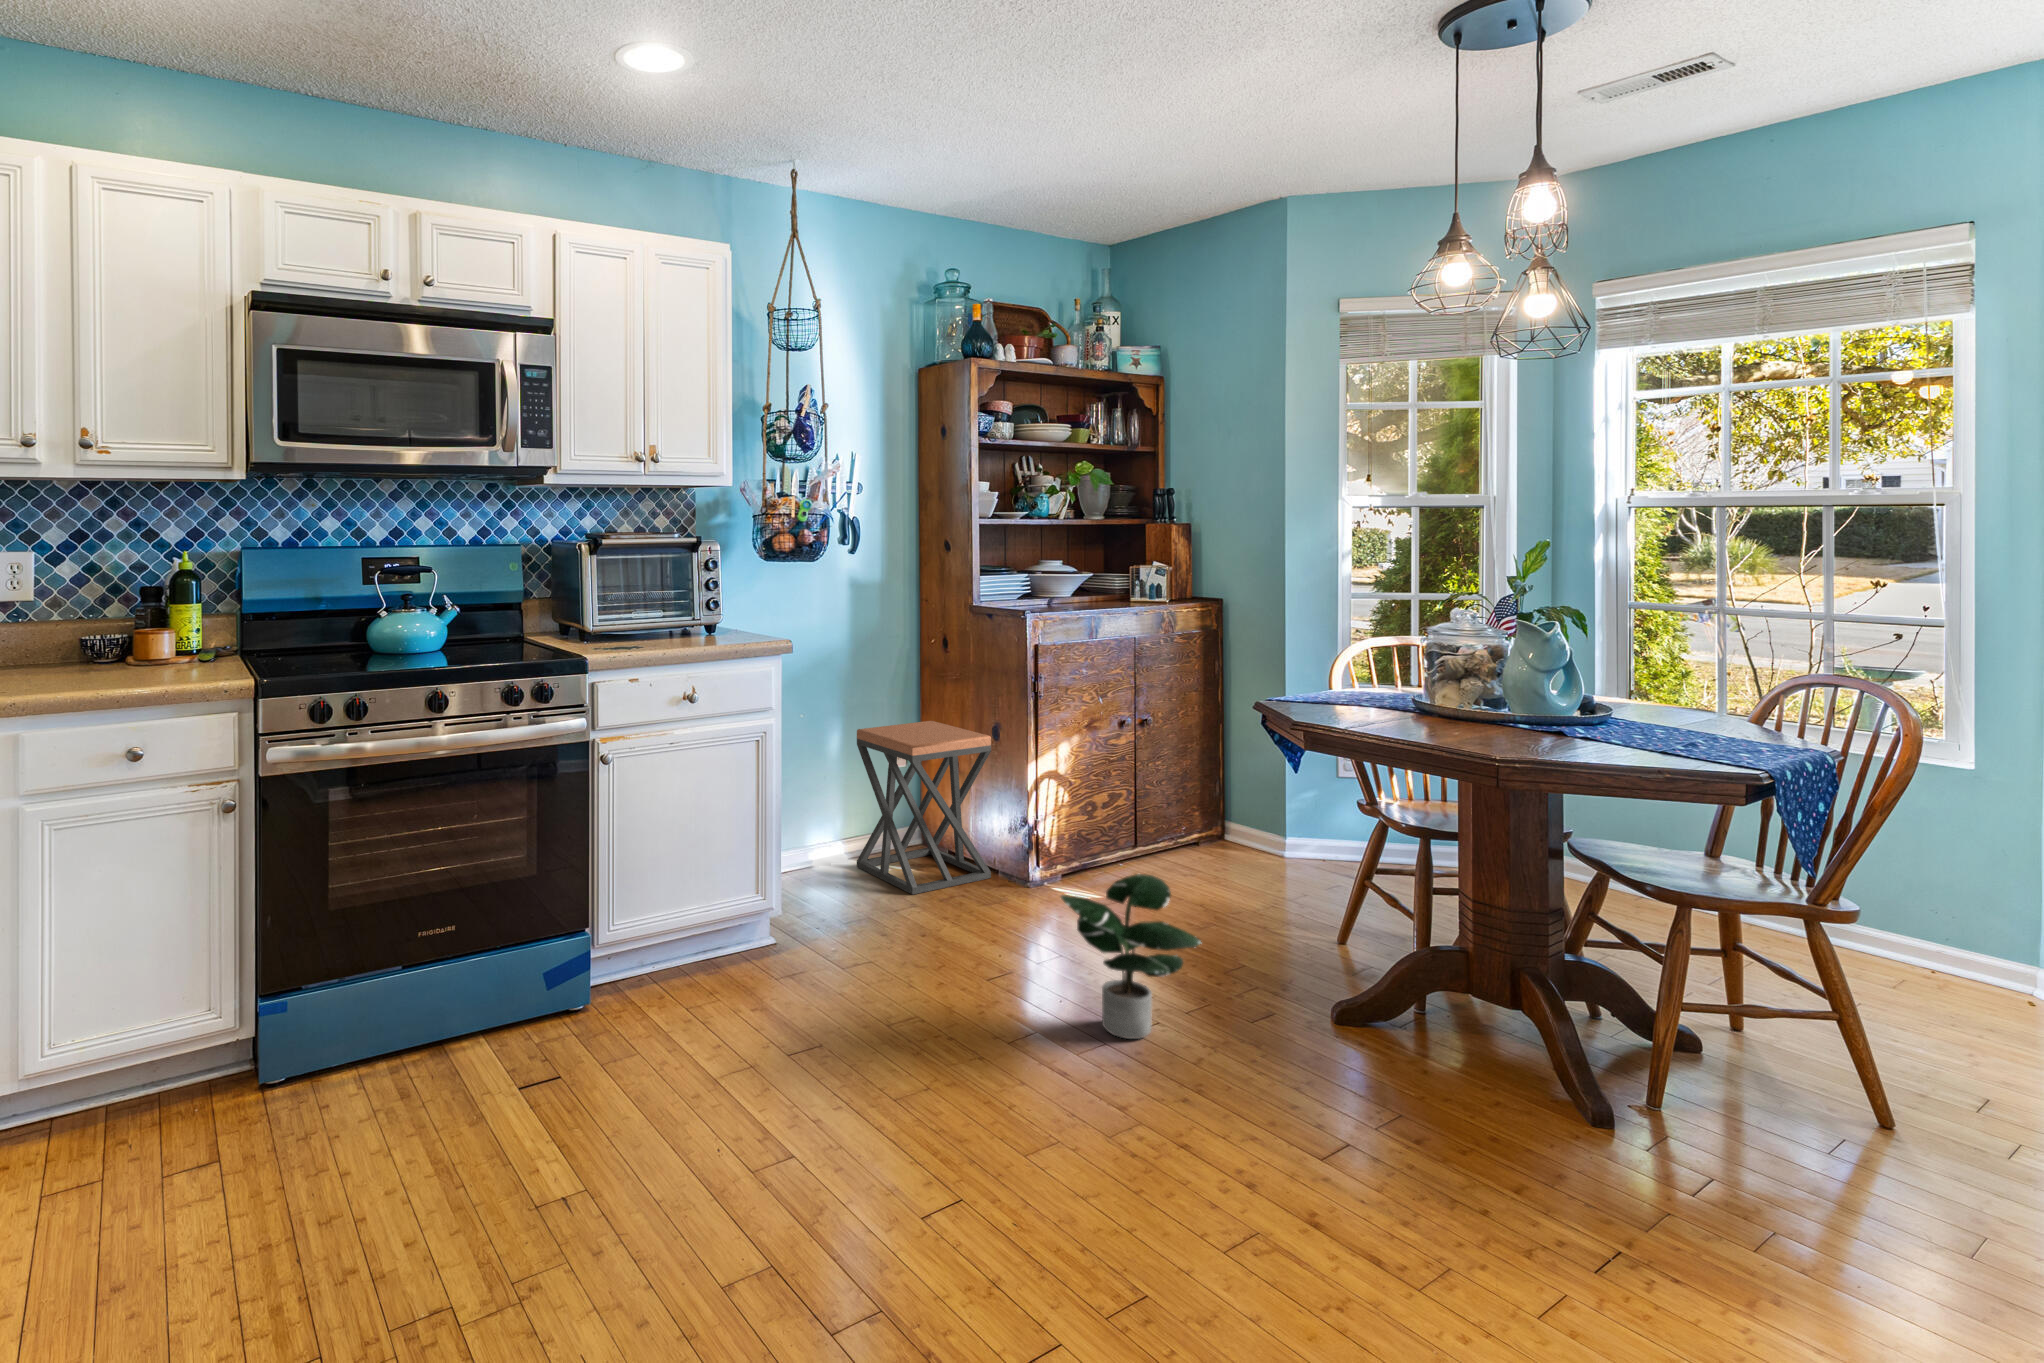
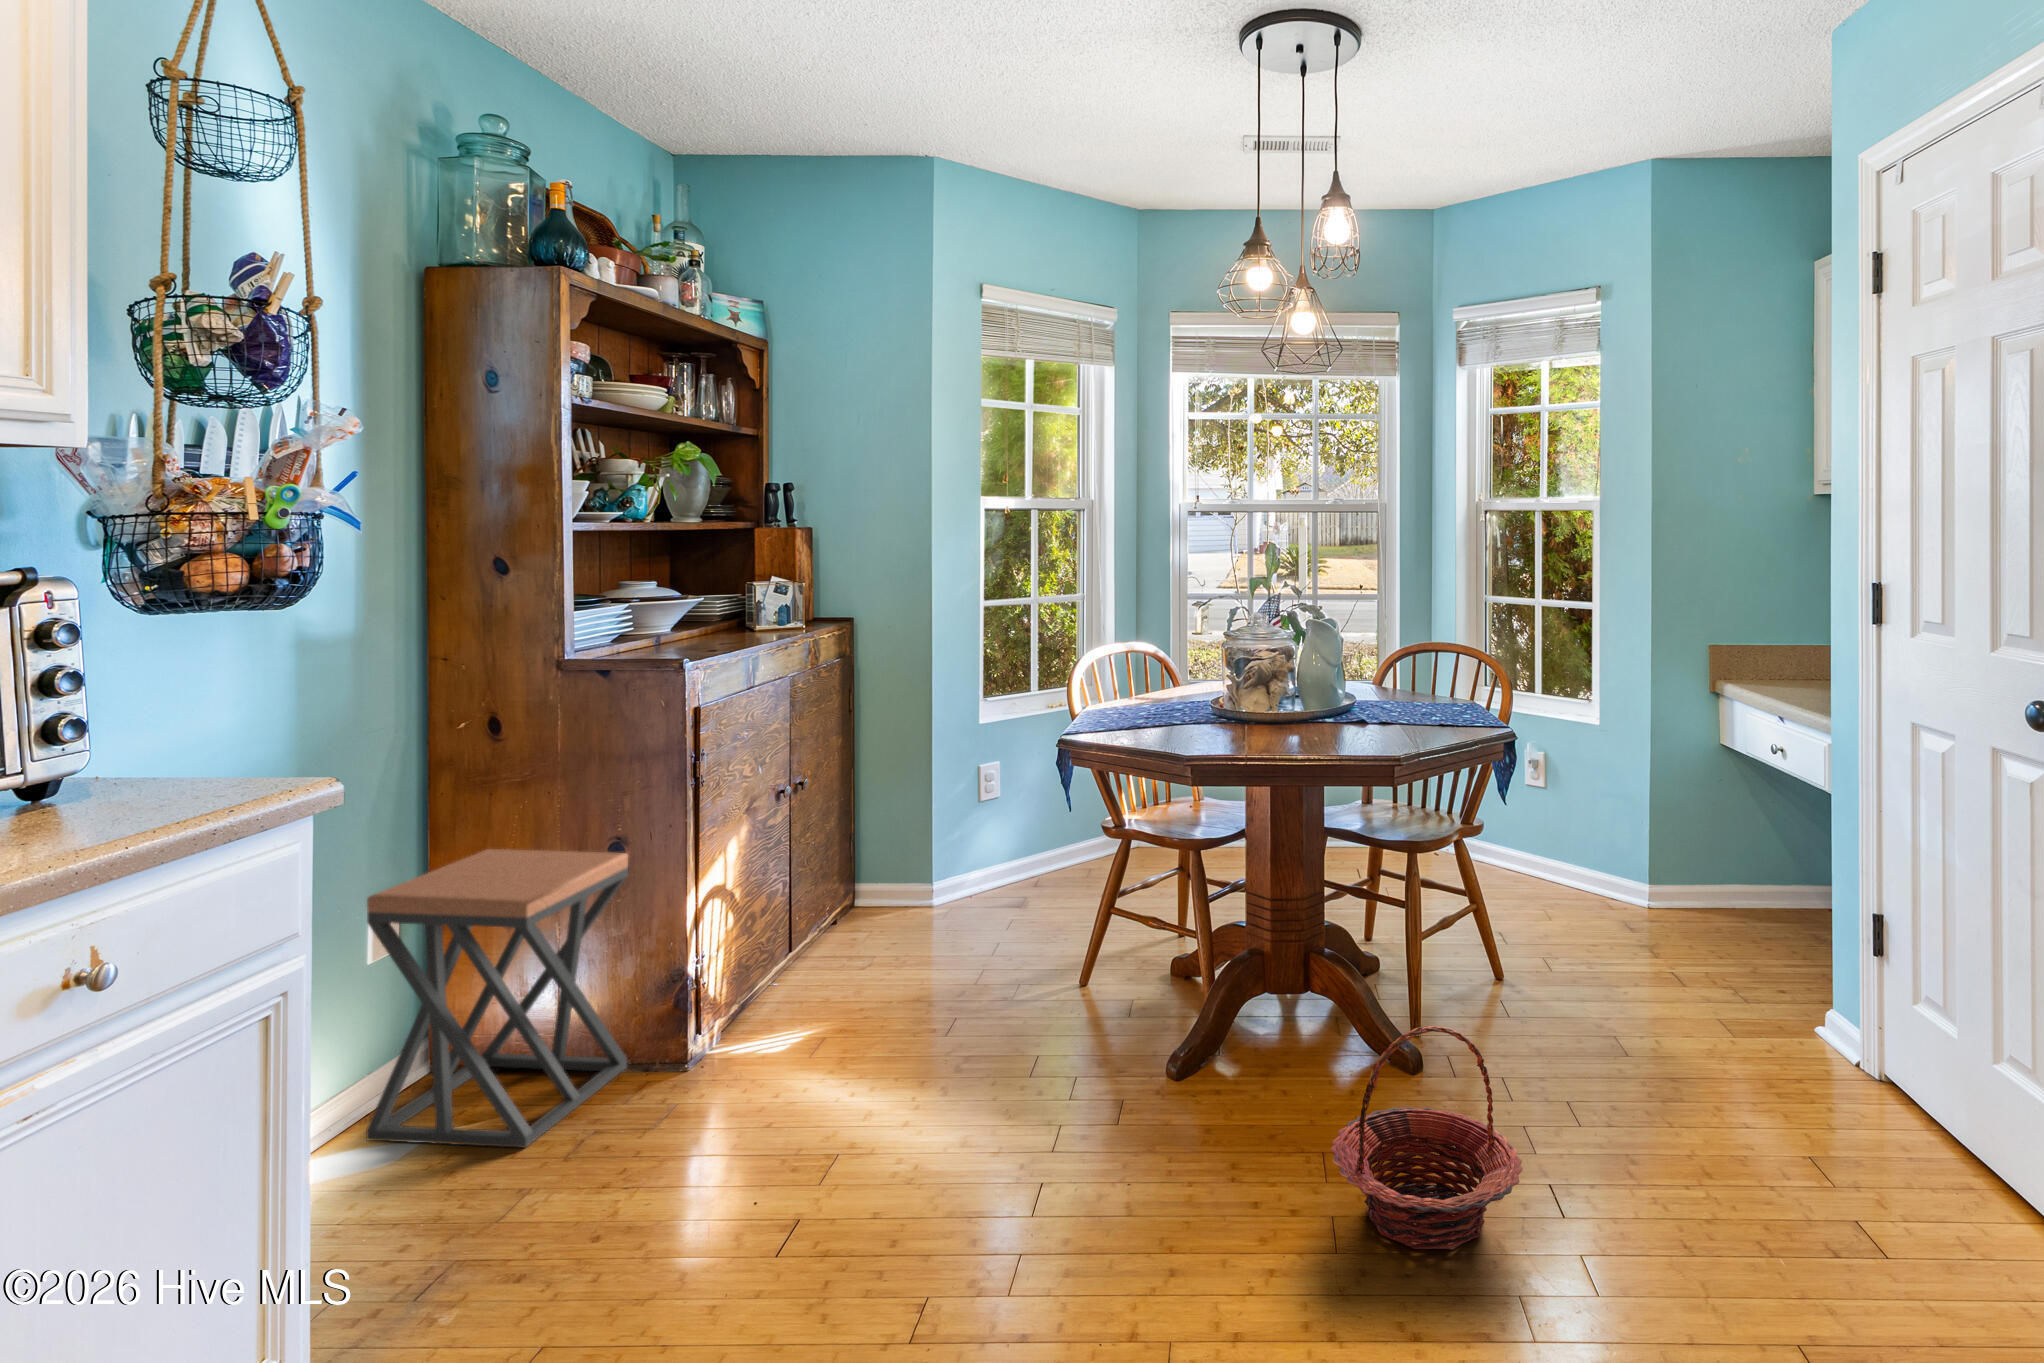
potted plant: present [1061,874,1201,1039] -> none [943,991,1129,1226]
basket: none [1337,996,1552,1217] -> present [1331,1026,1523,1249]

